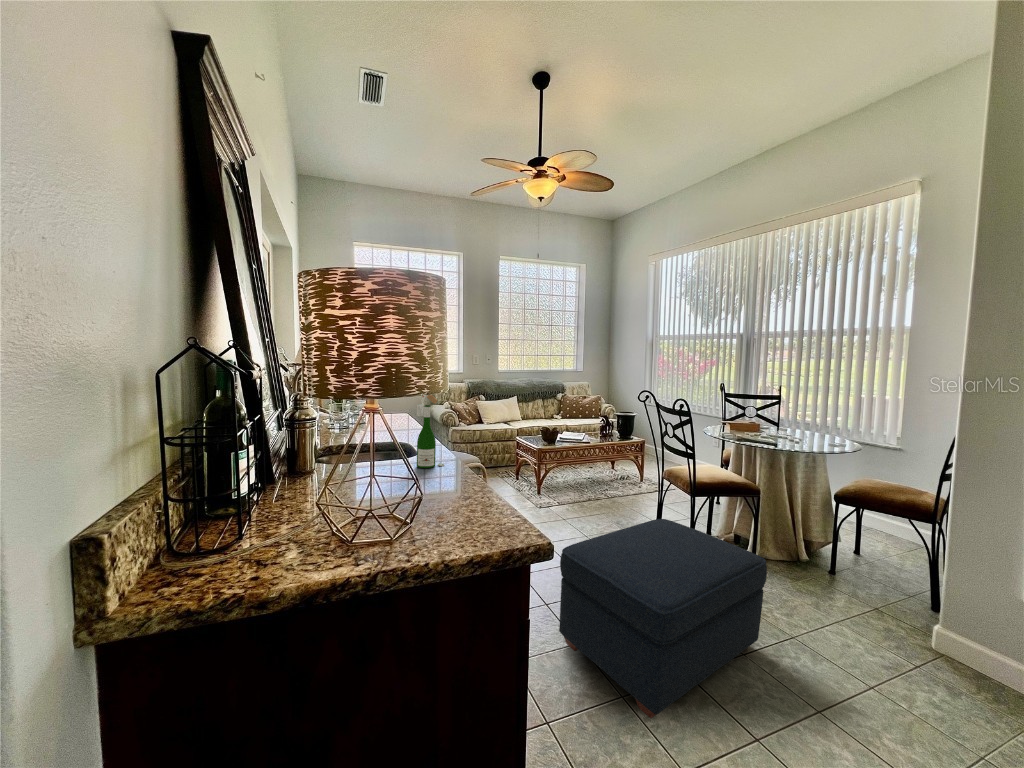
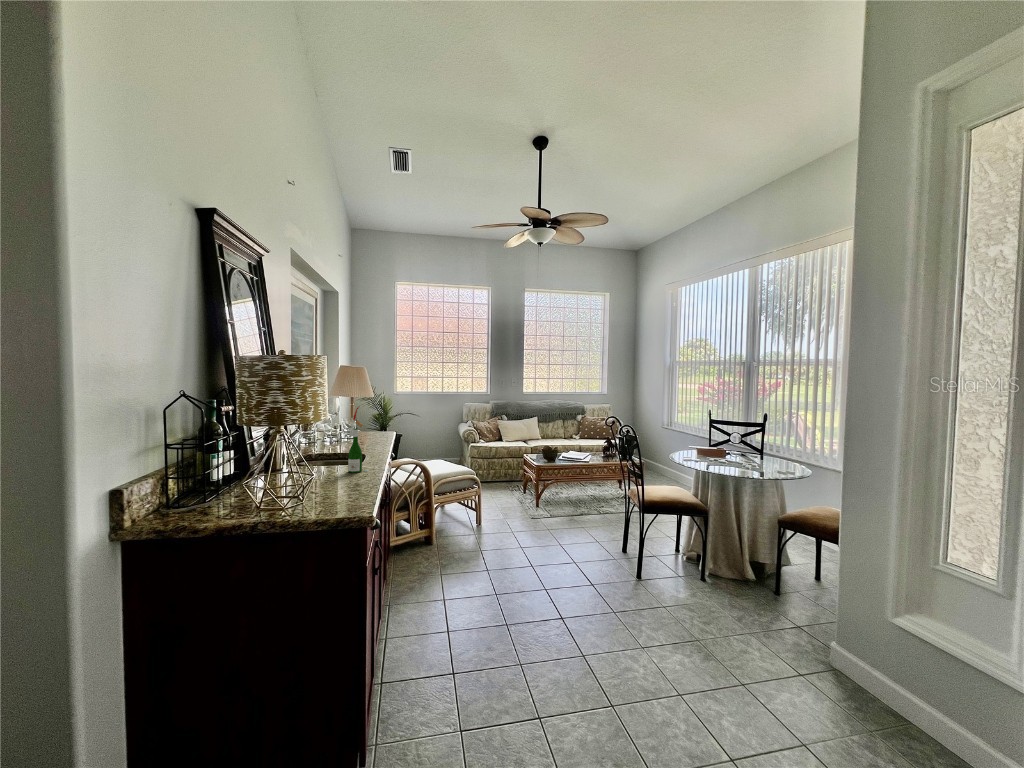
ottoman: present [559,519,767,718] -> none [481,528,652,678]

